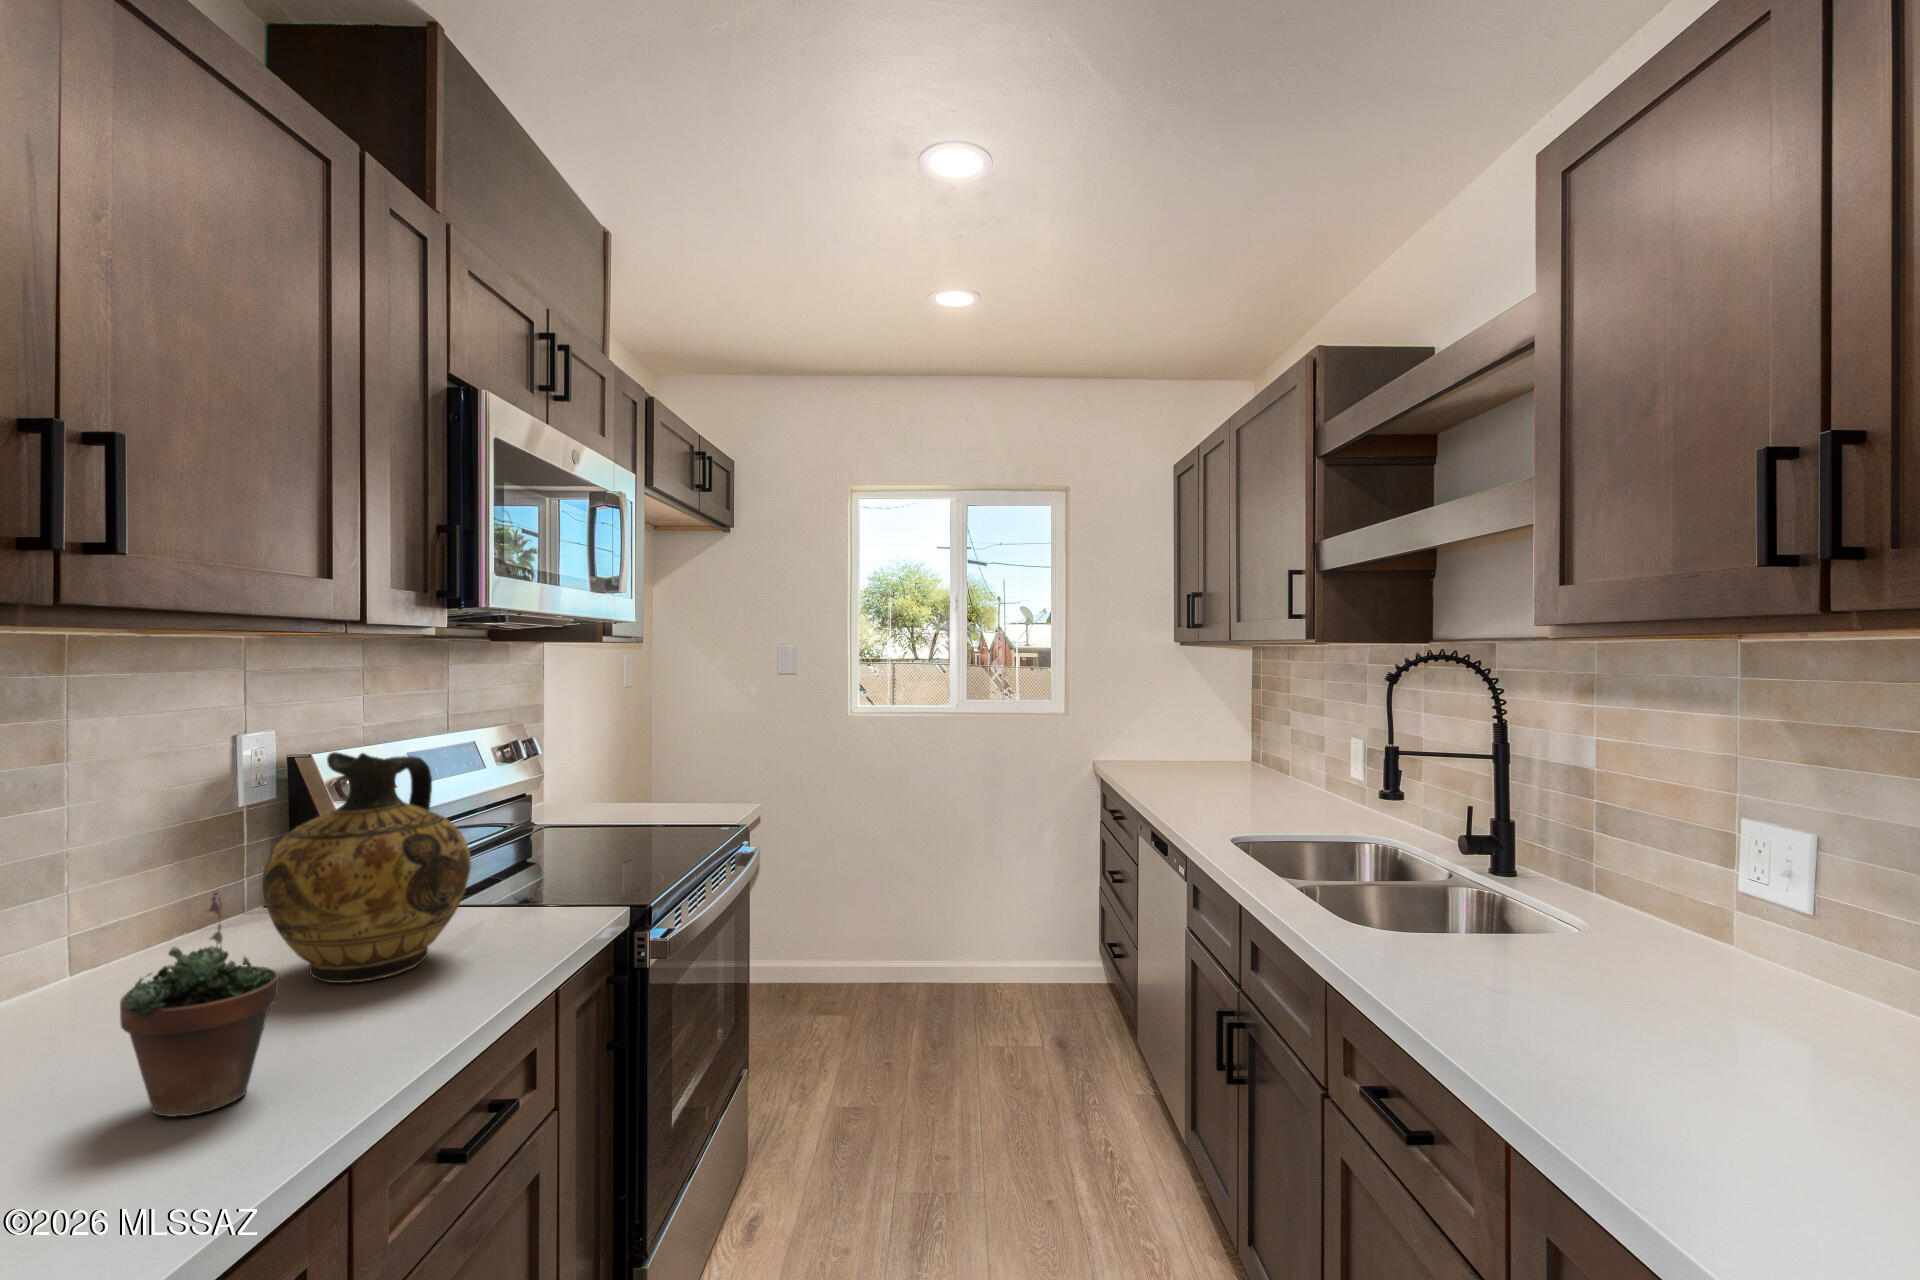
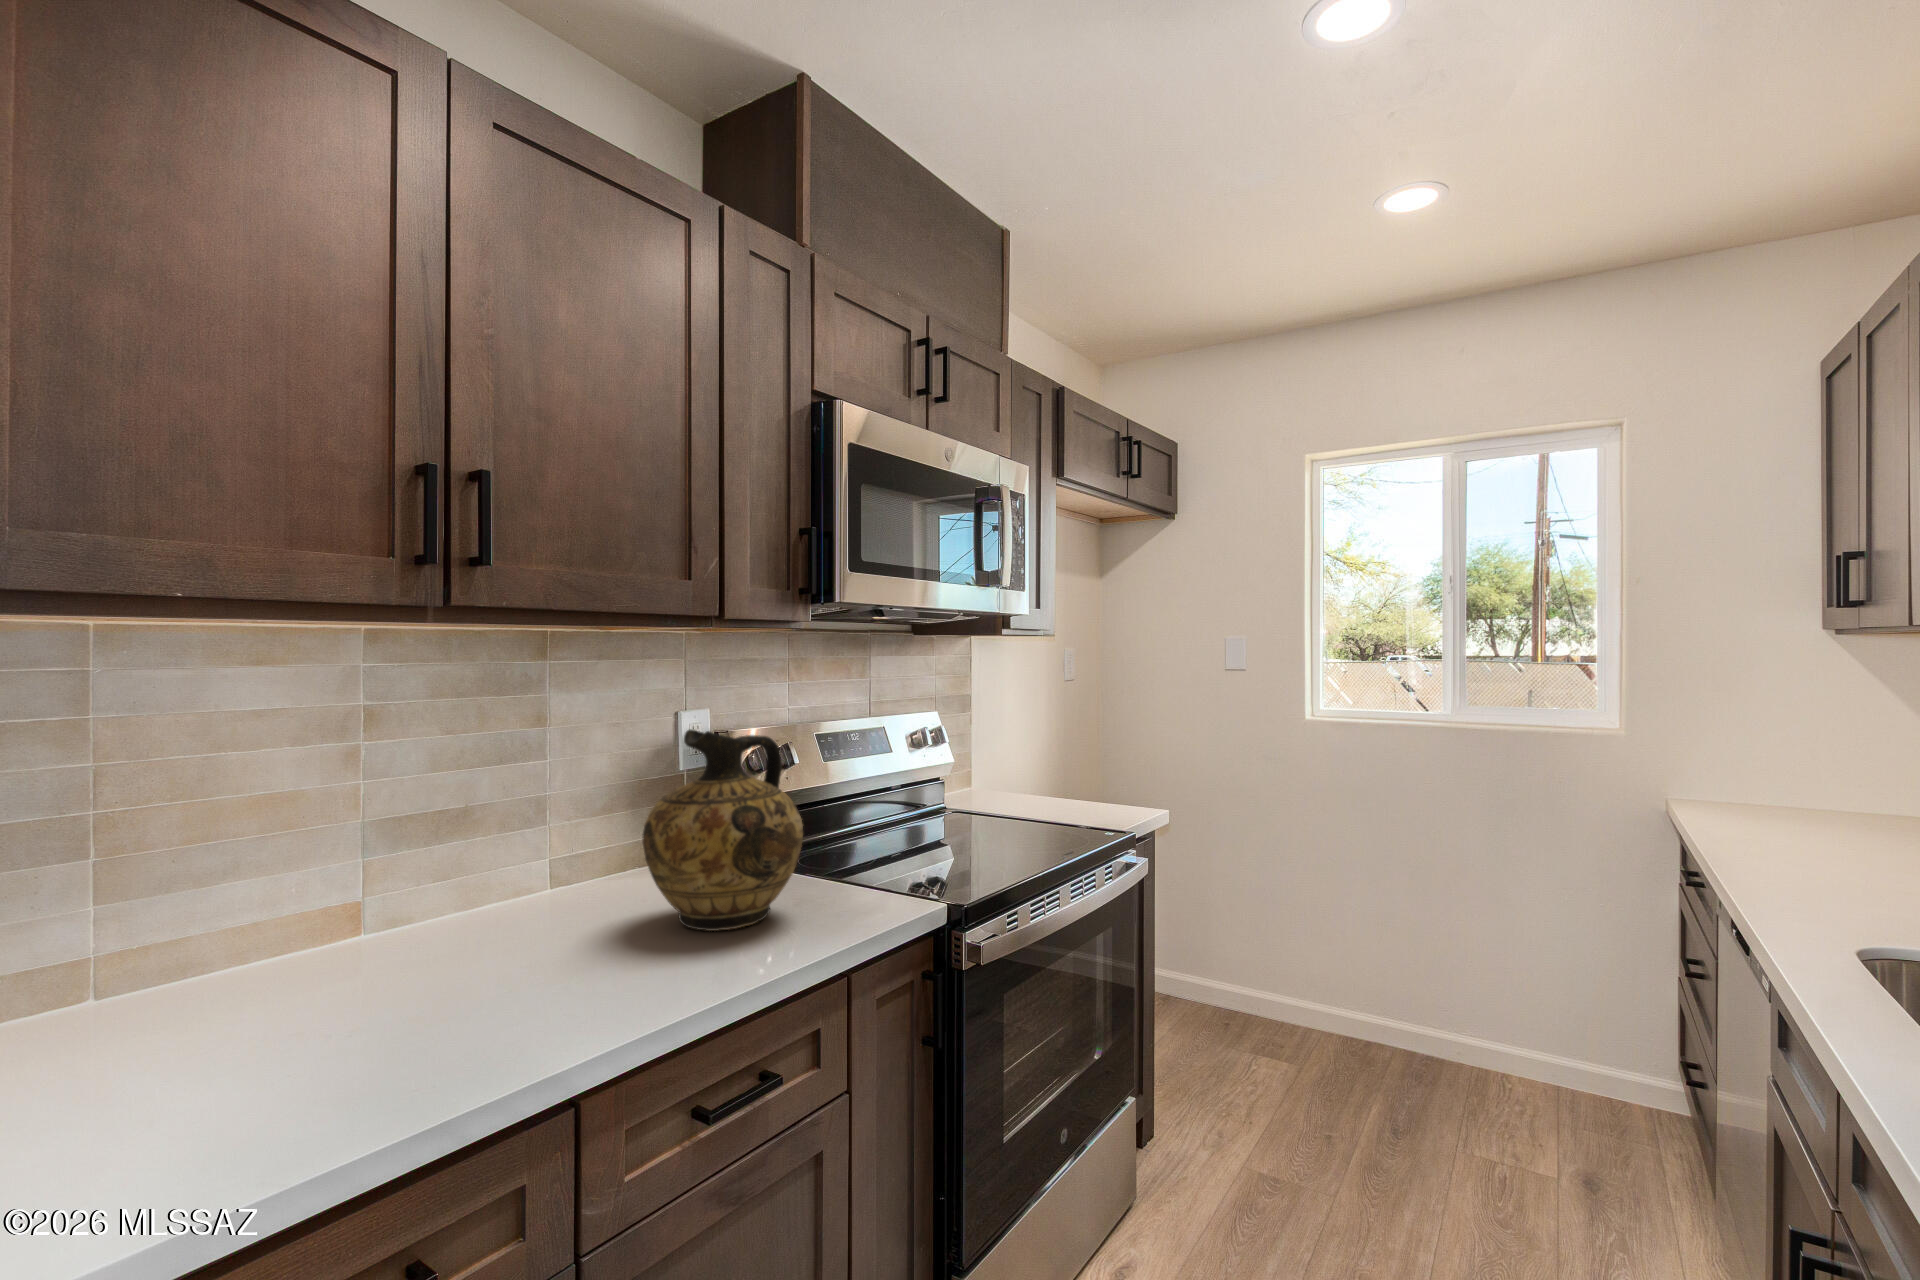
succulent plant: present [120,892,279,1116] -> none [465,842,586,1023]

